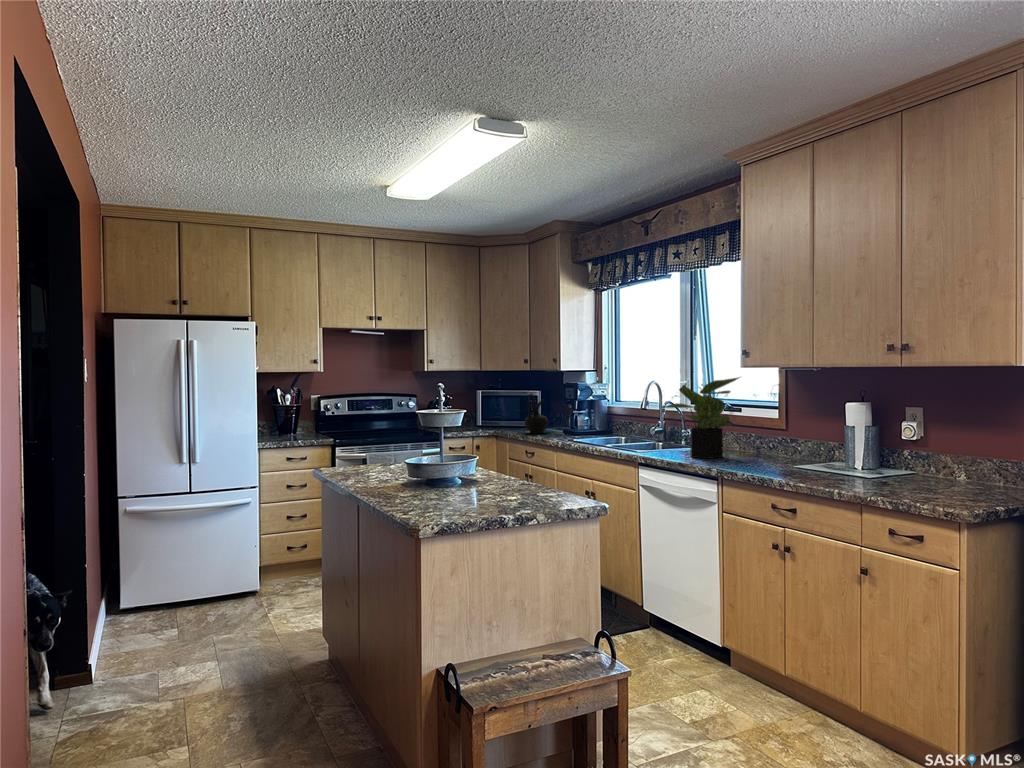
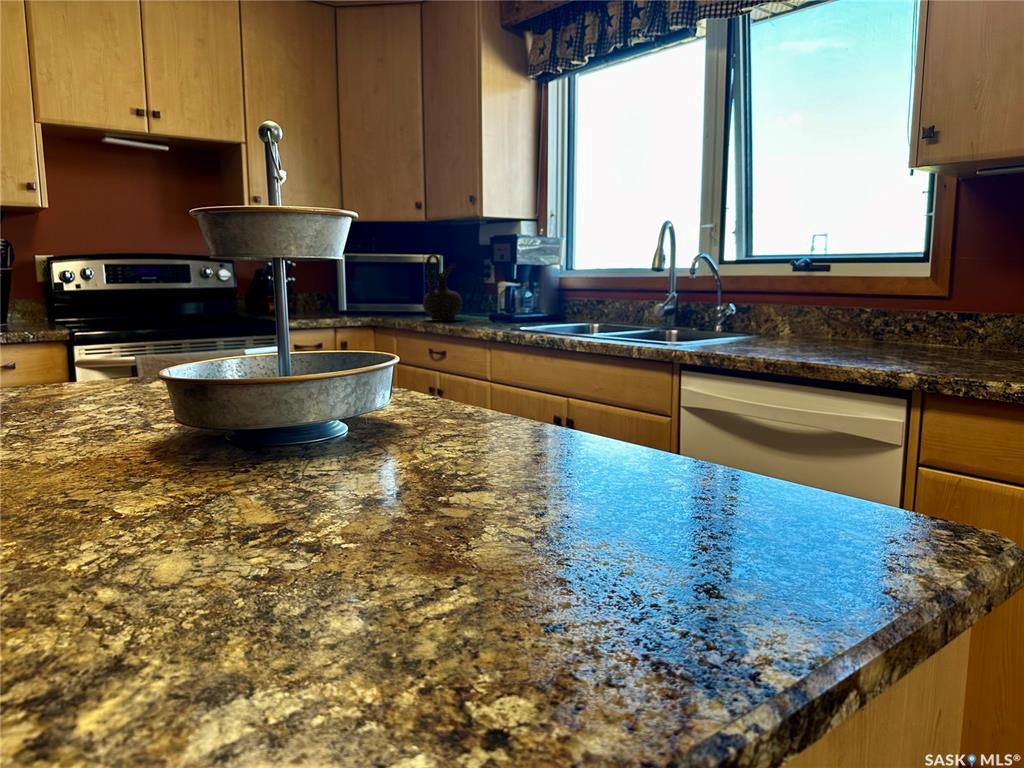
potted plant: present [664,377,739,459] -> none [721,189,903,353]

